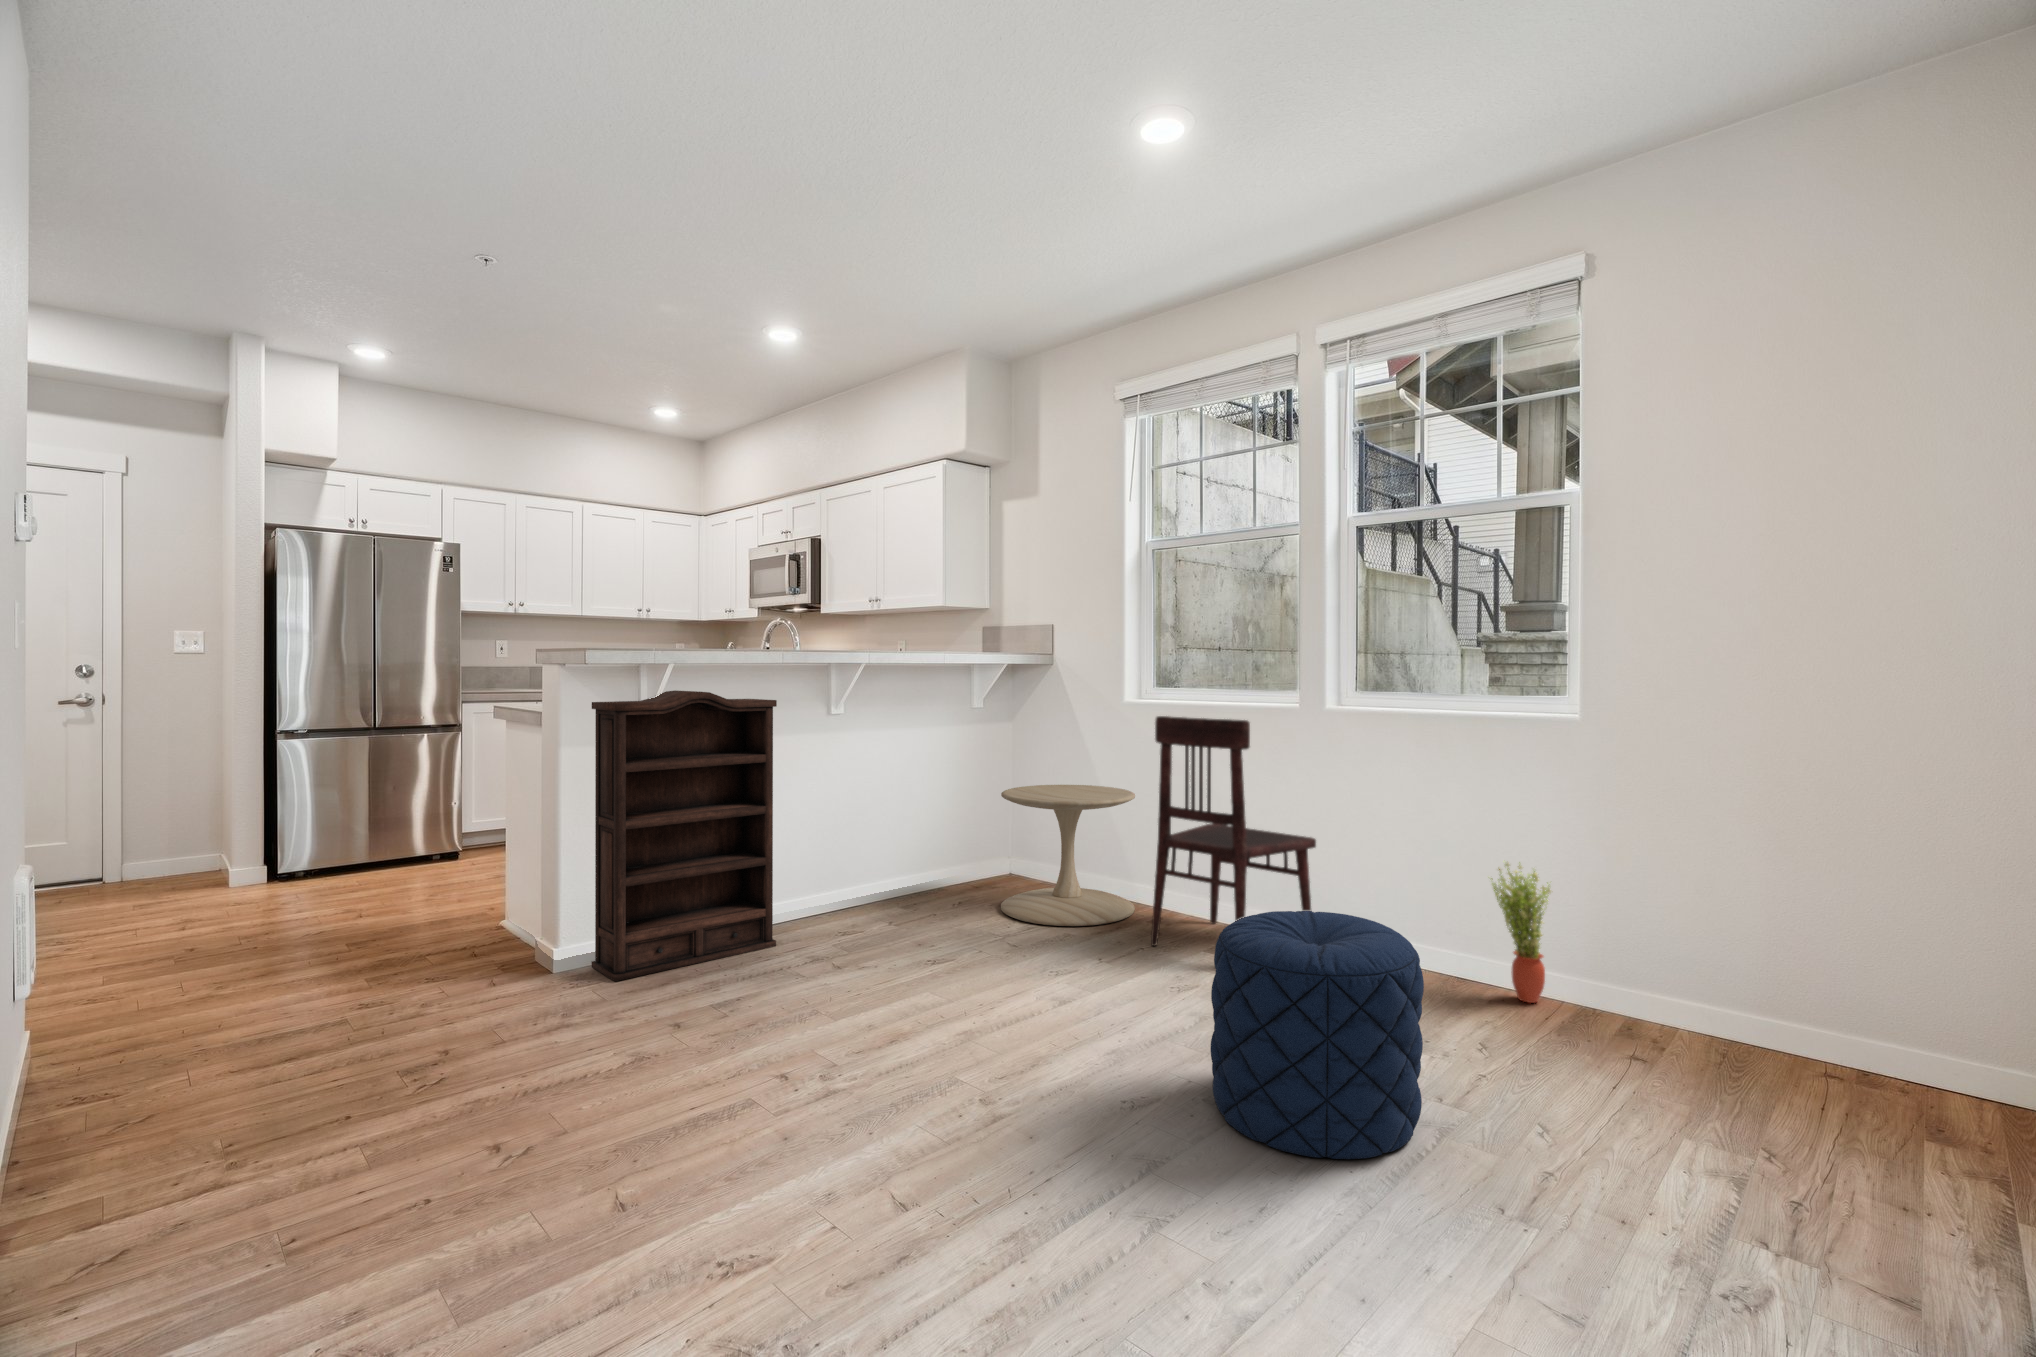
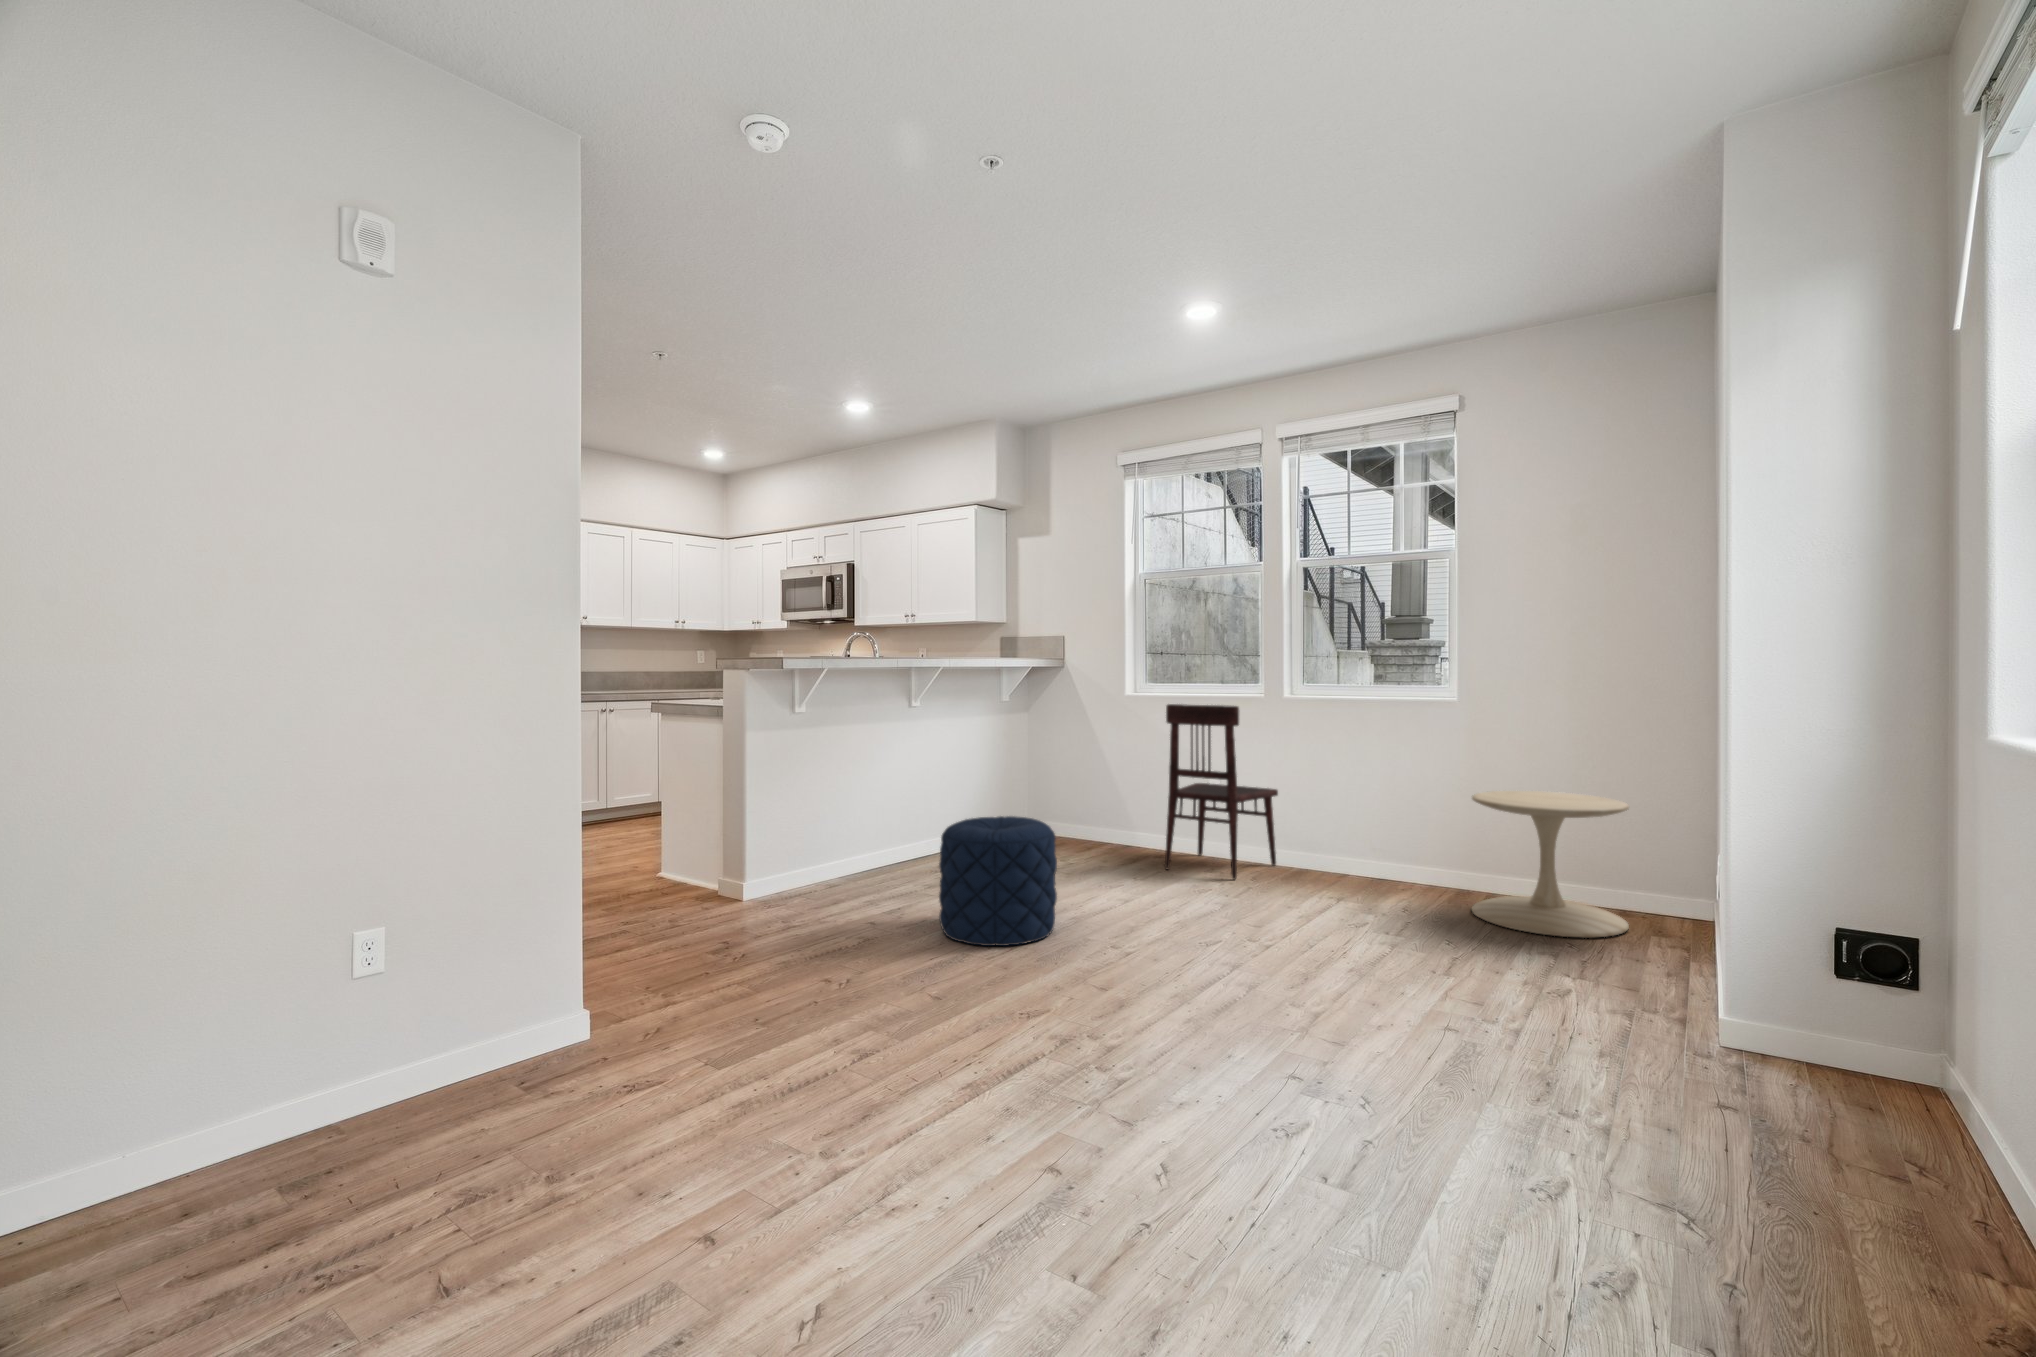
bookshelf: present [591,690,777,981] -> none [769,689,893,903]
side table: present [1001,785,1135,926] -> present [1472,791,1629,938]
potted plant: present [1491,863,1551,1003] -> none [1400,797,1442,889]
pouf: present [1210,911,1424,1159] -> present [939,816,1057,946]

